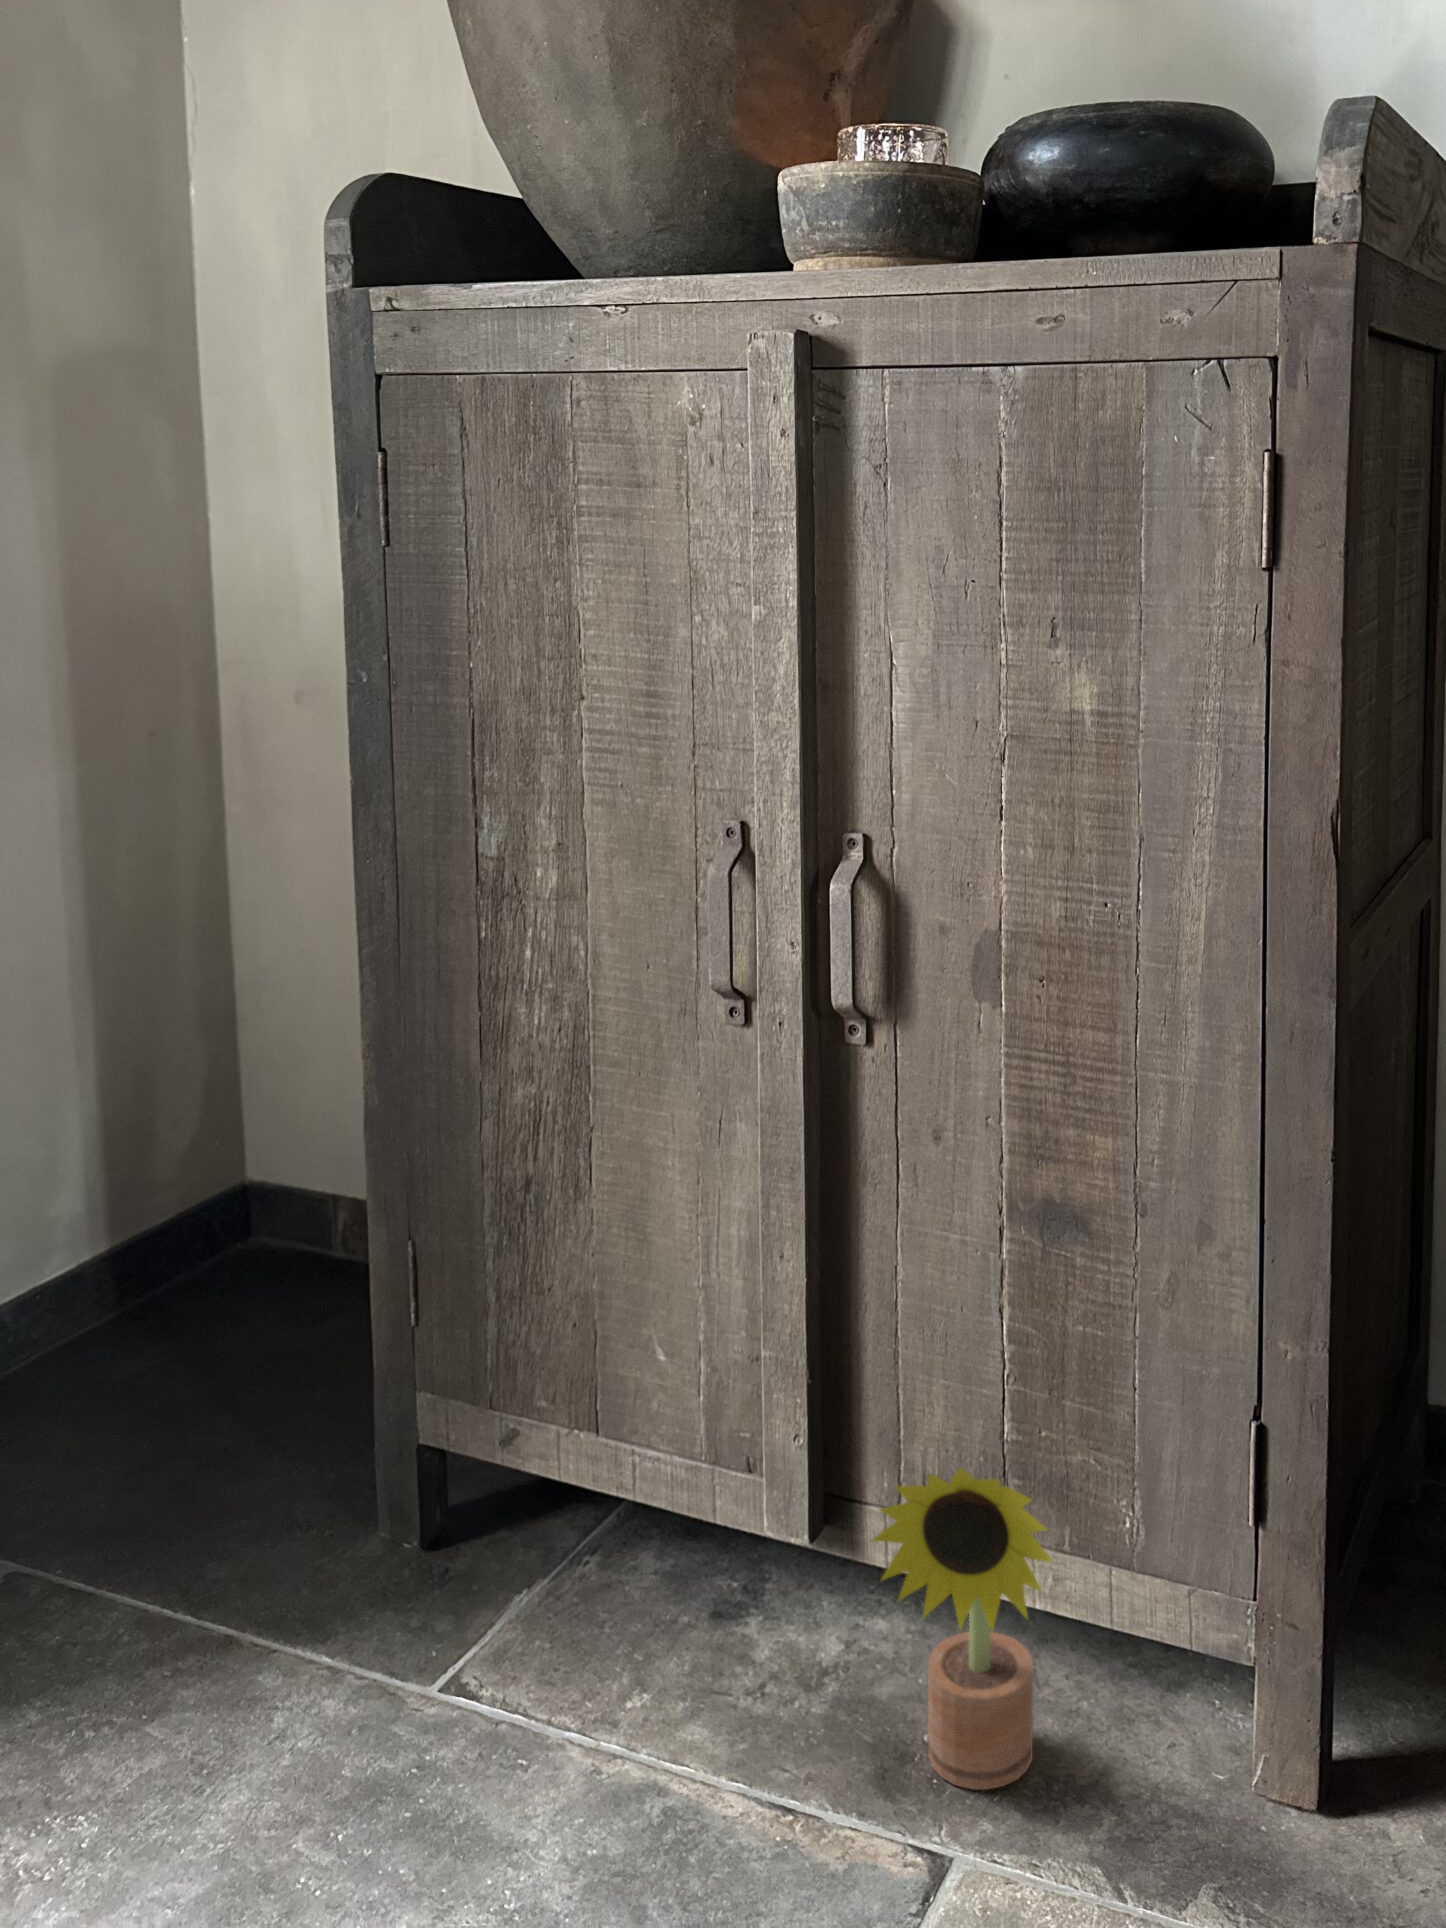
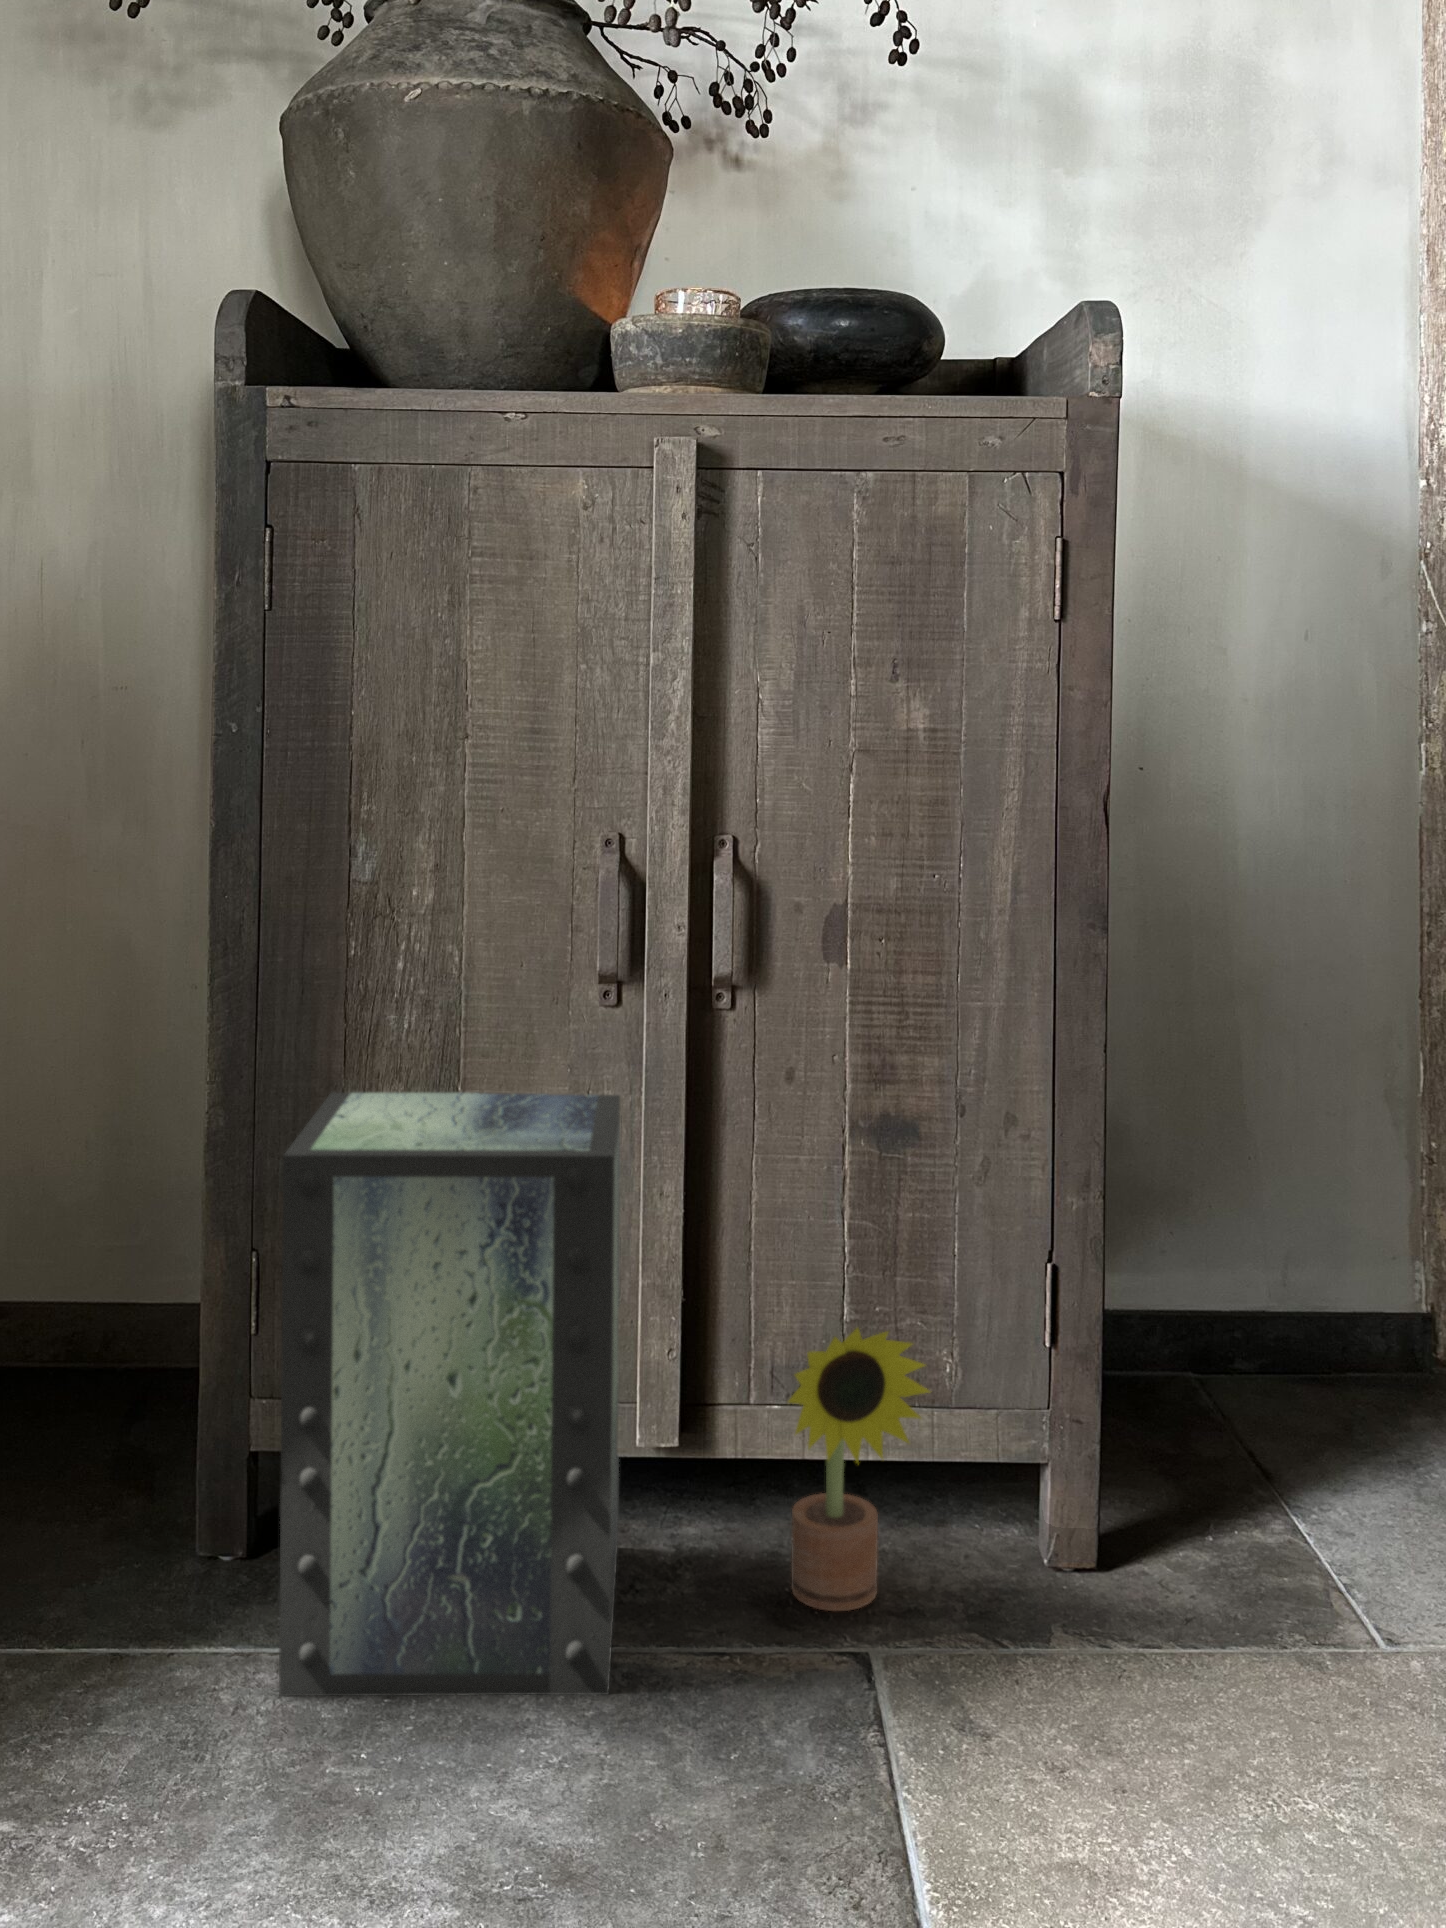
storage box: none [292,1062,799,1839] -> present [279,1092,622,1696]

